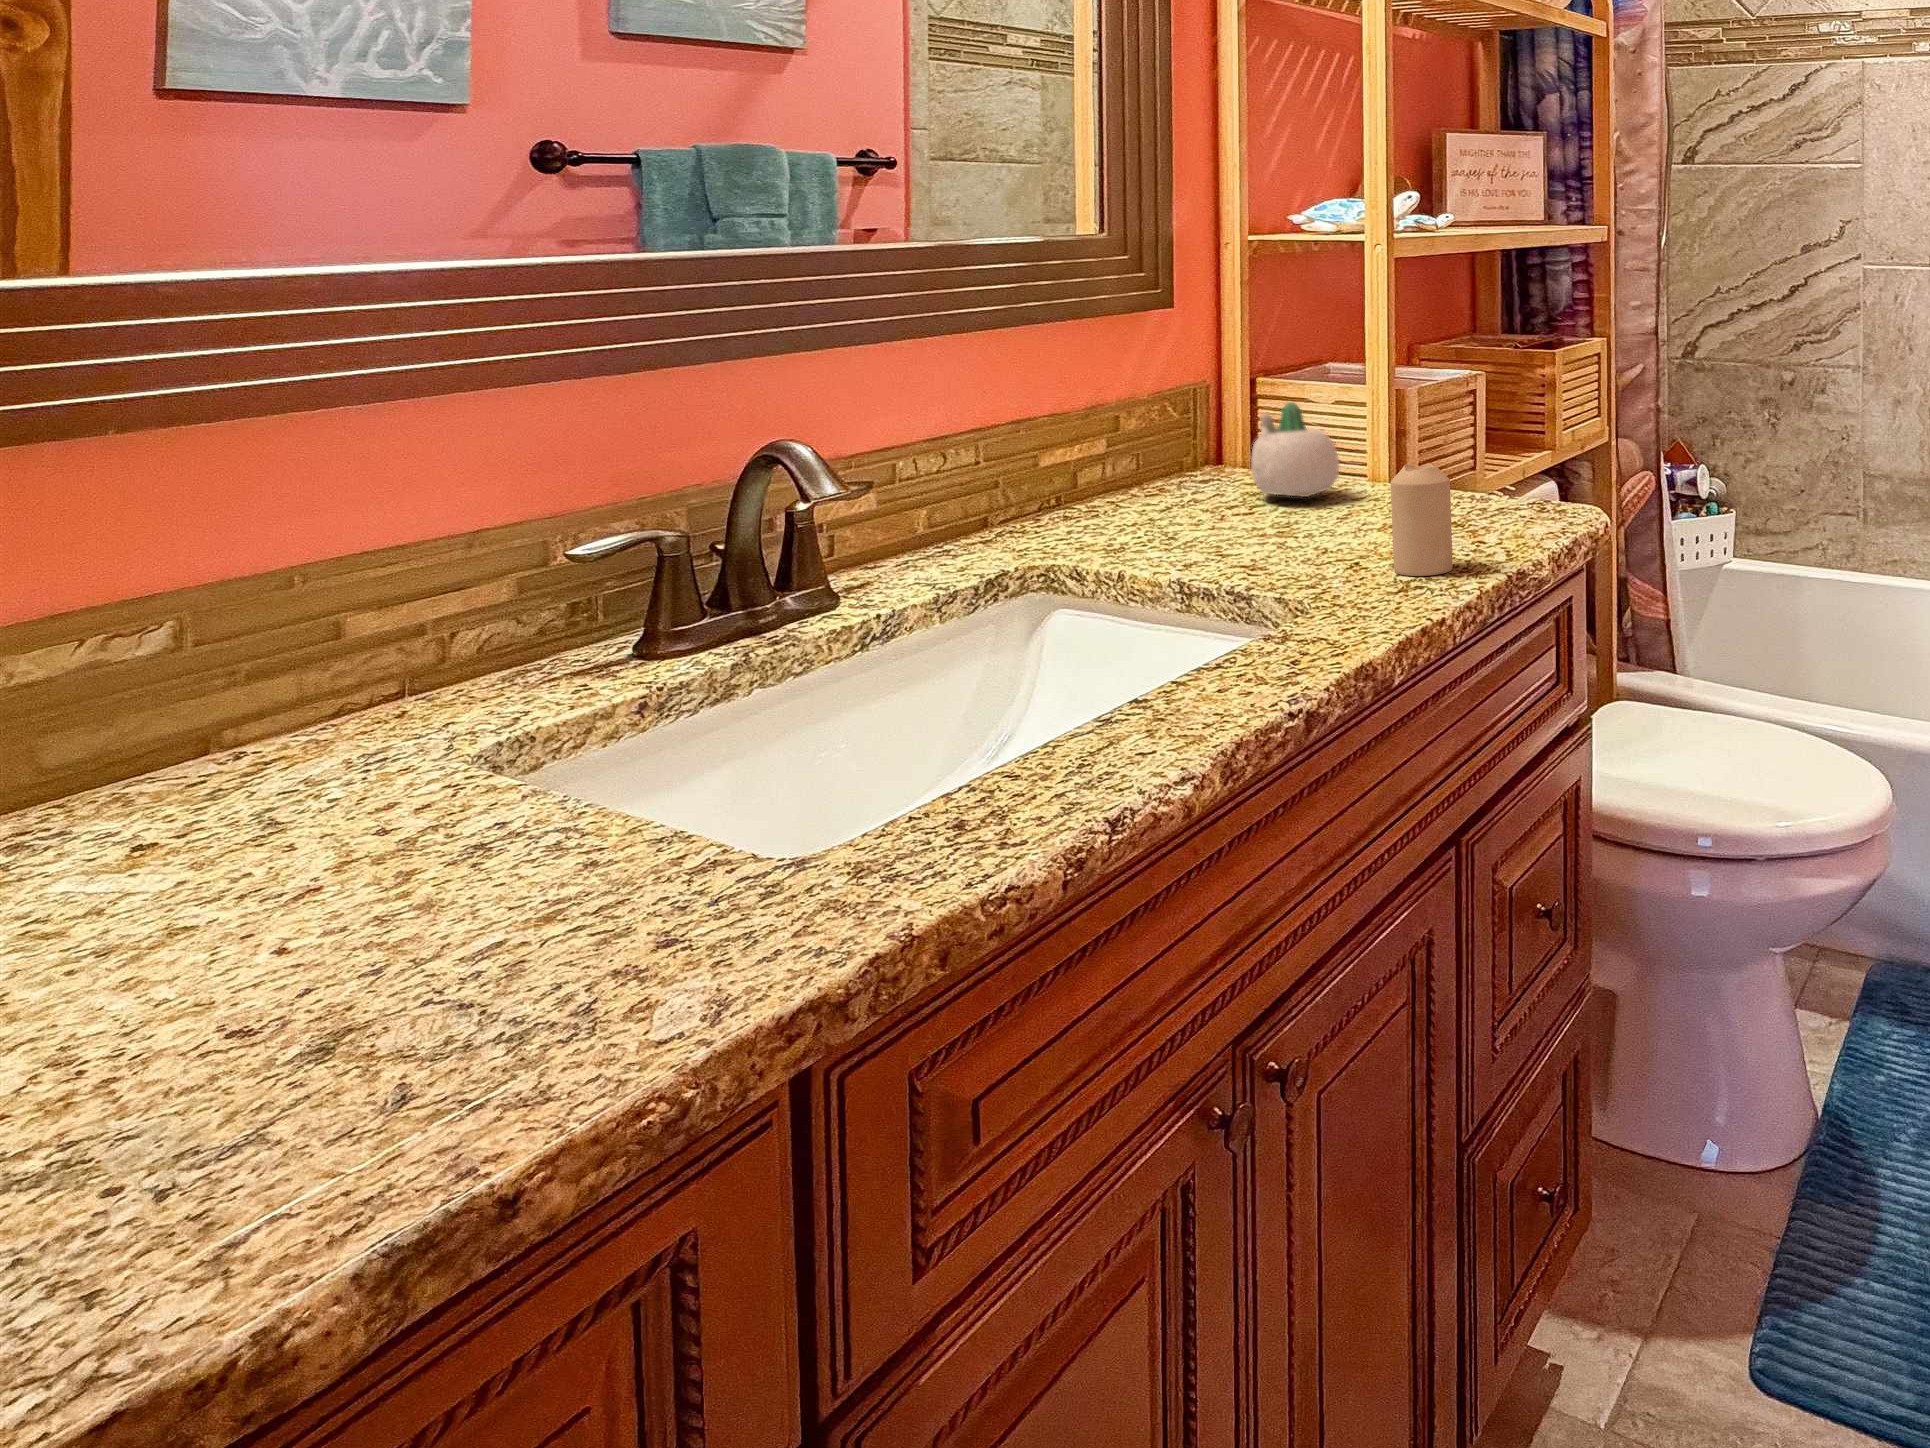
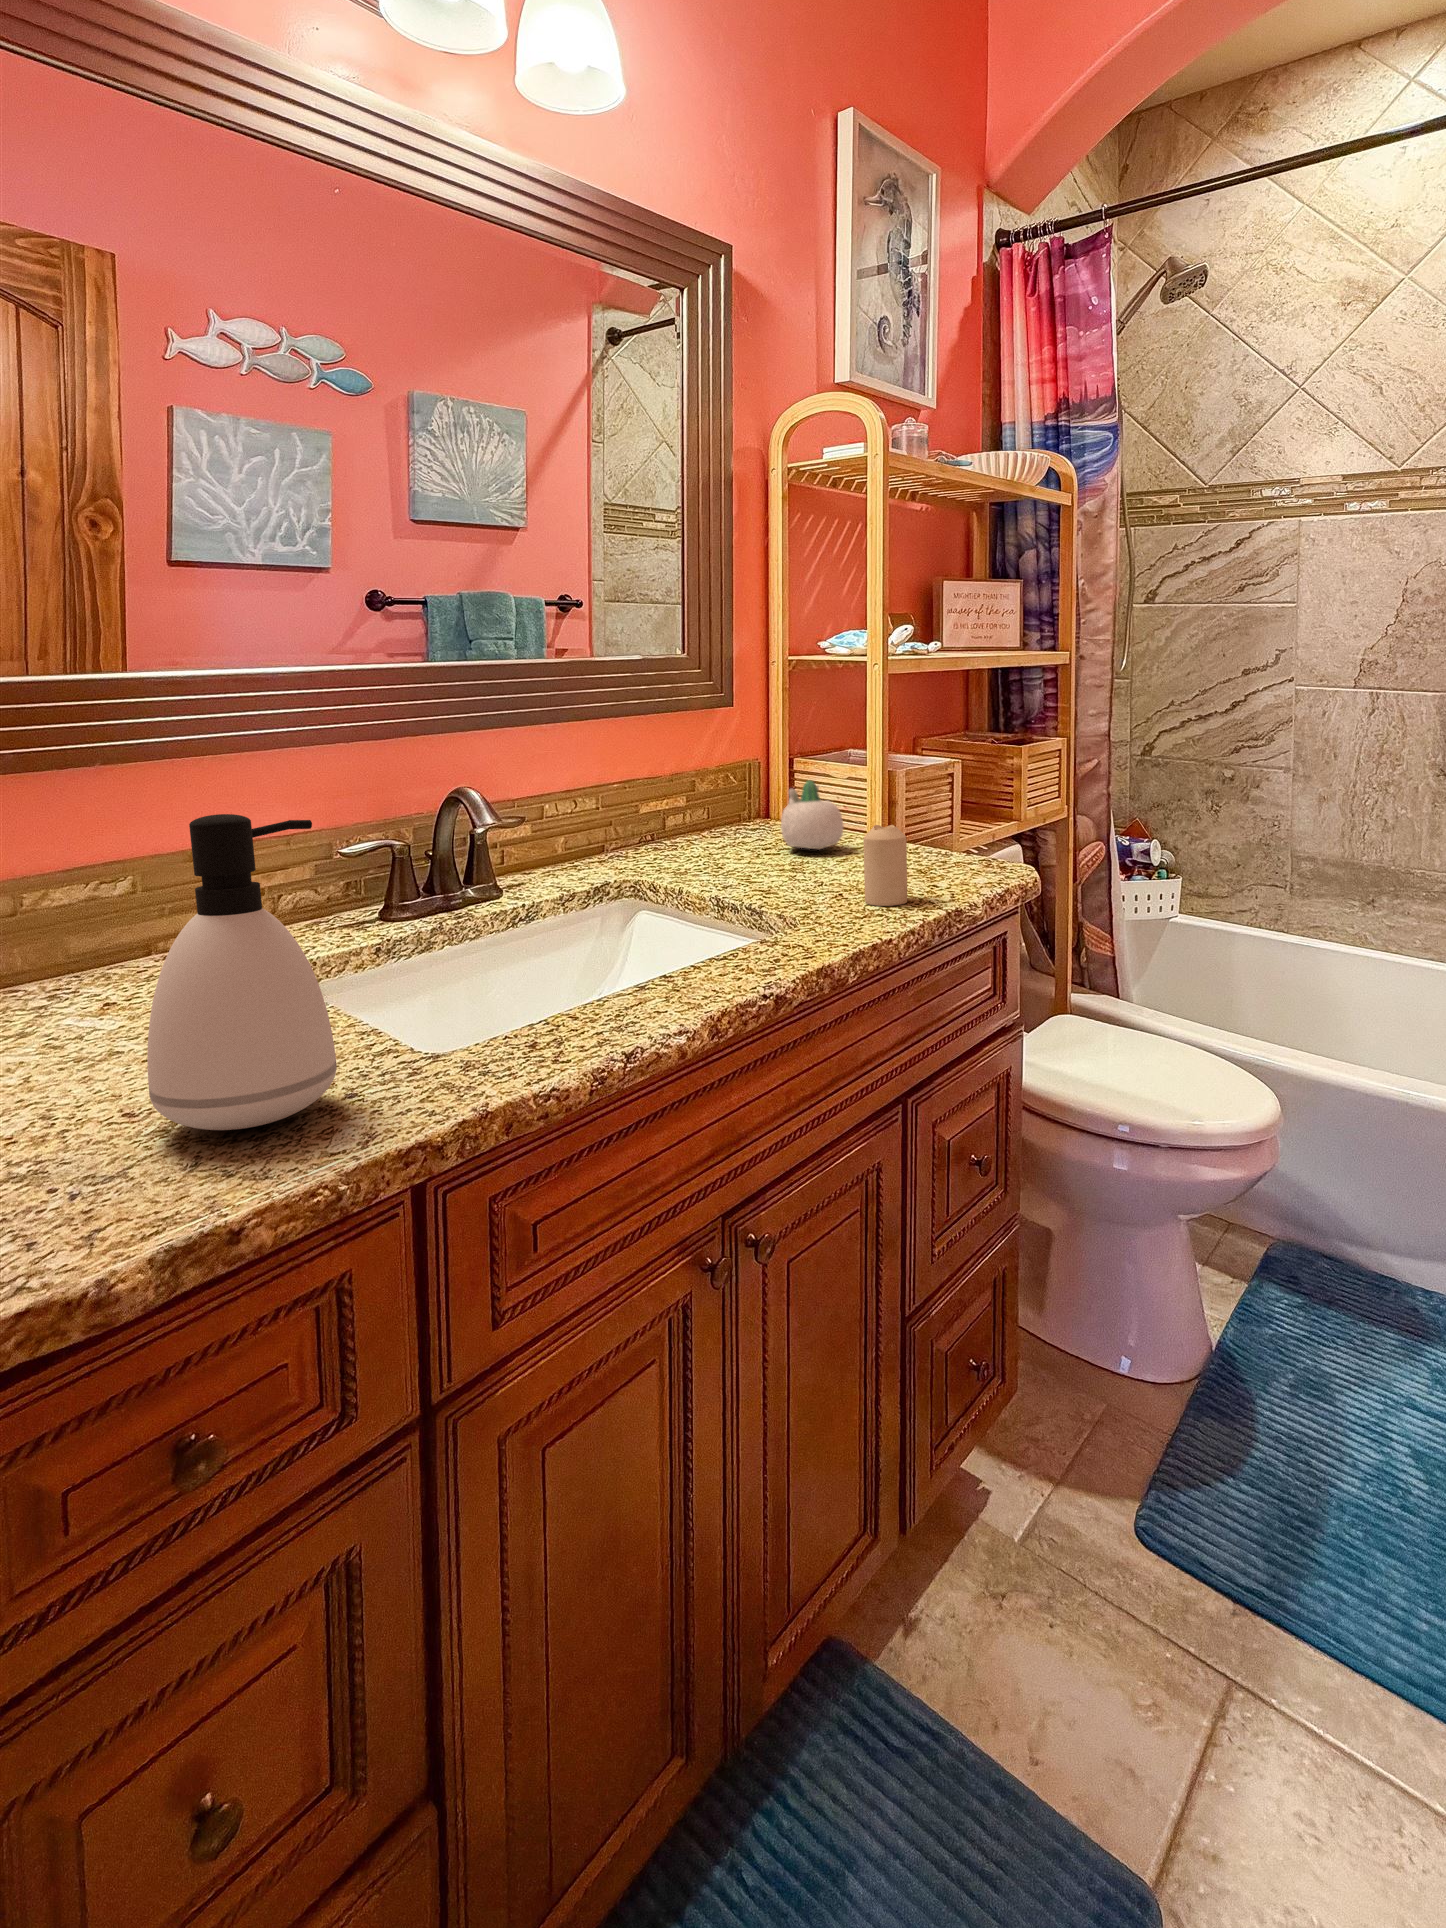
soap dispenser: none [313,490,651,1019] -> present [147,814,337,1130]

